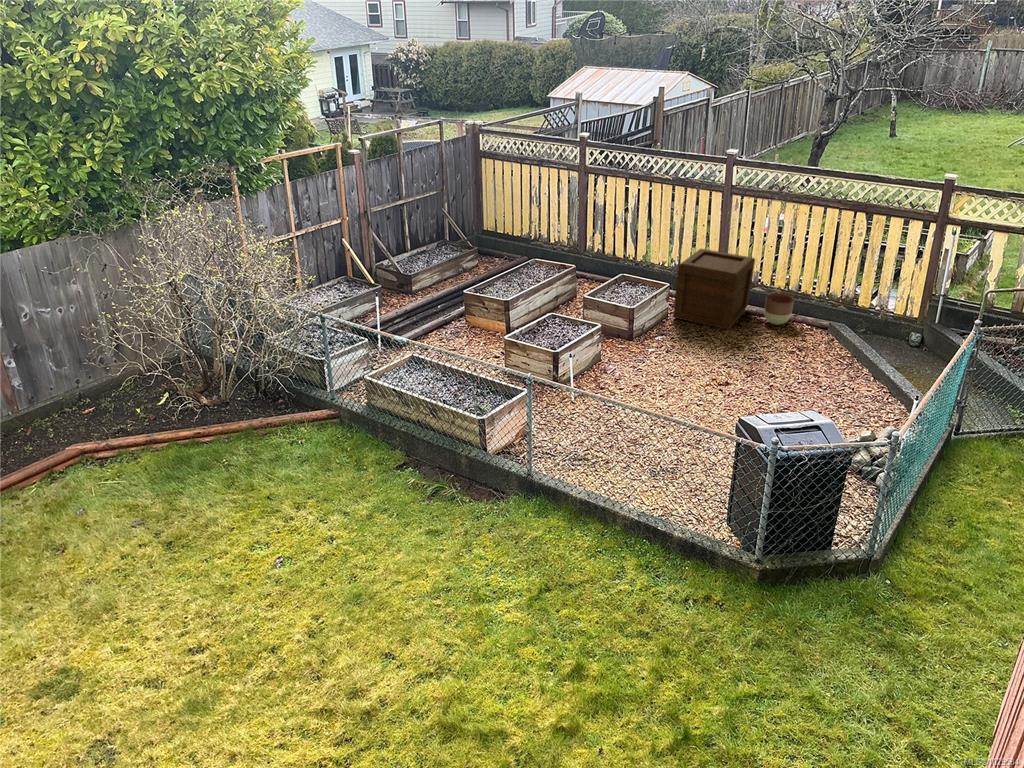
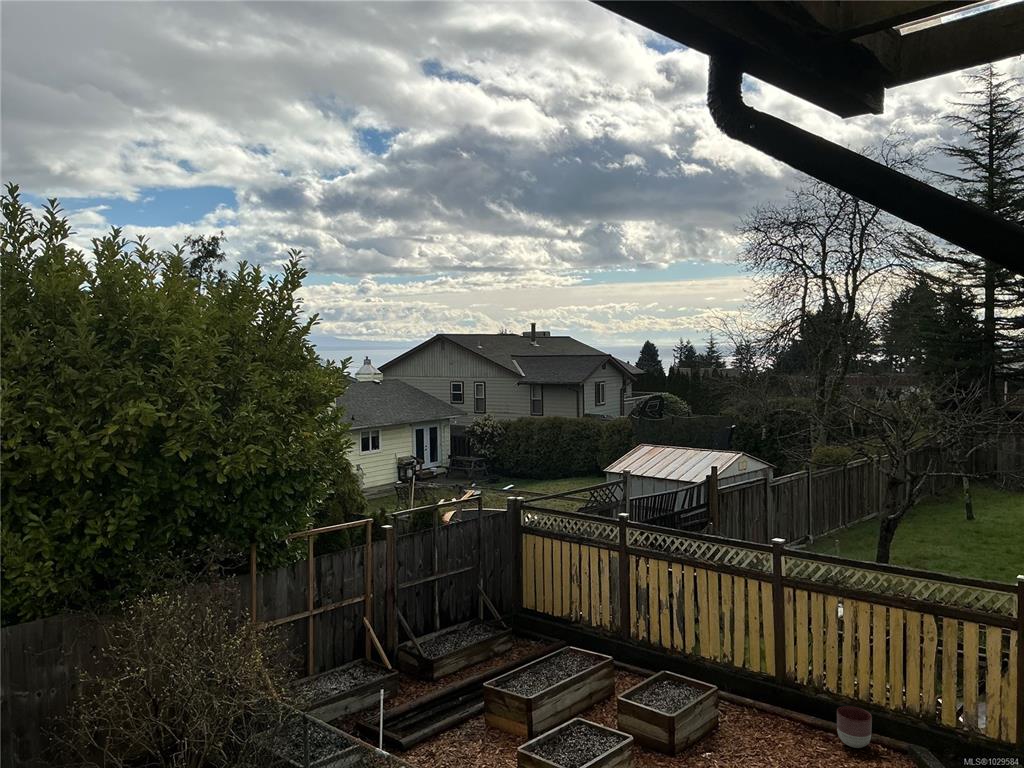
wooden crate: present [673,249,755,329] -> none [726,645,818,751]

